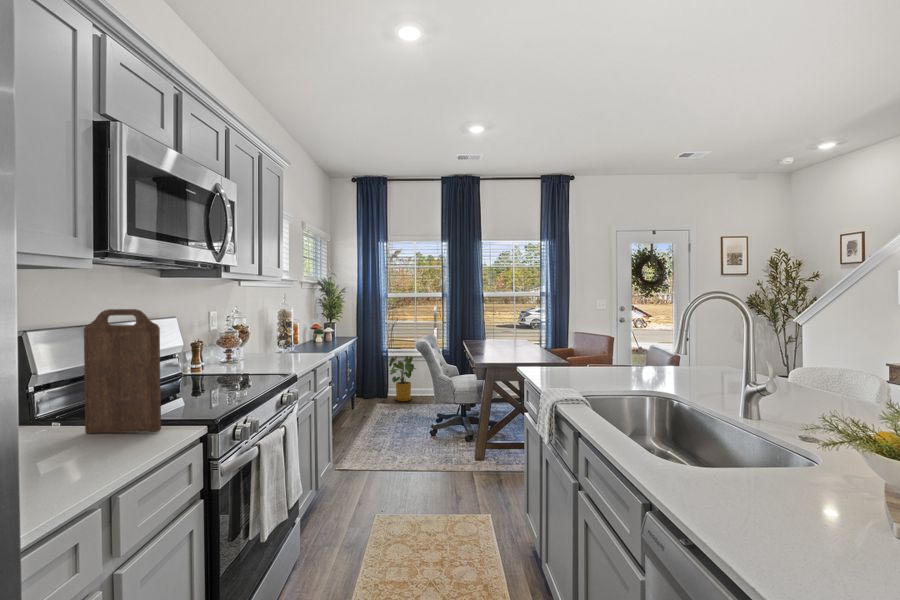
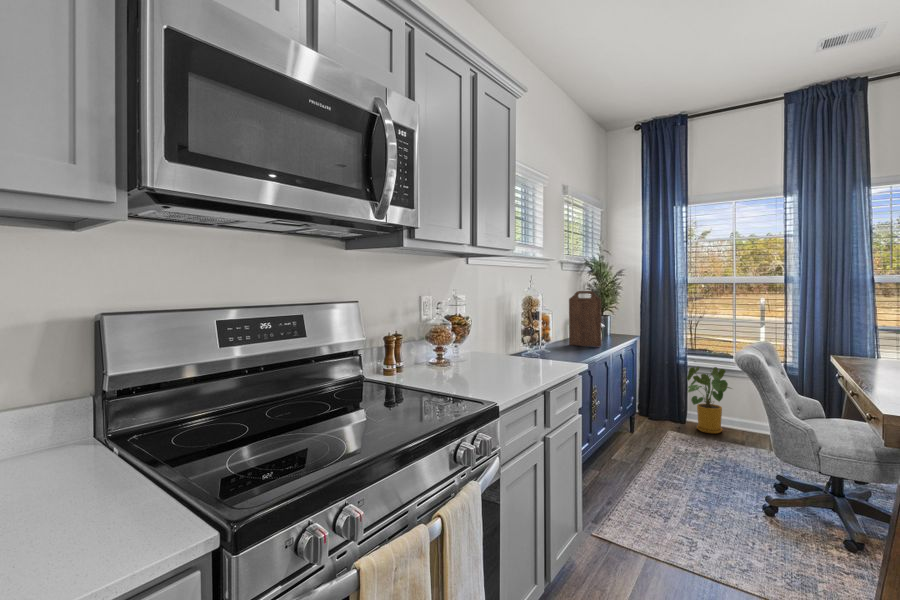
cutting board: present [84,309,161,433] -> present [569,291,601,347]

